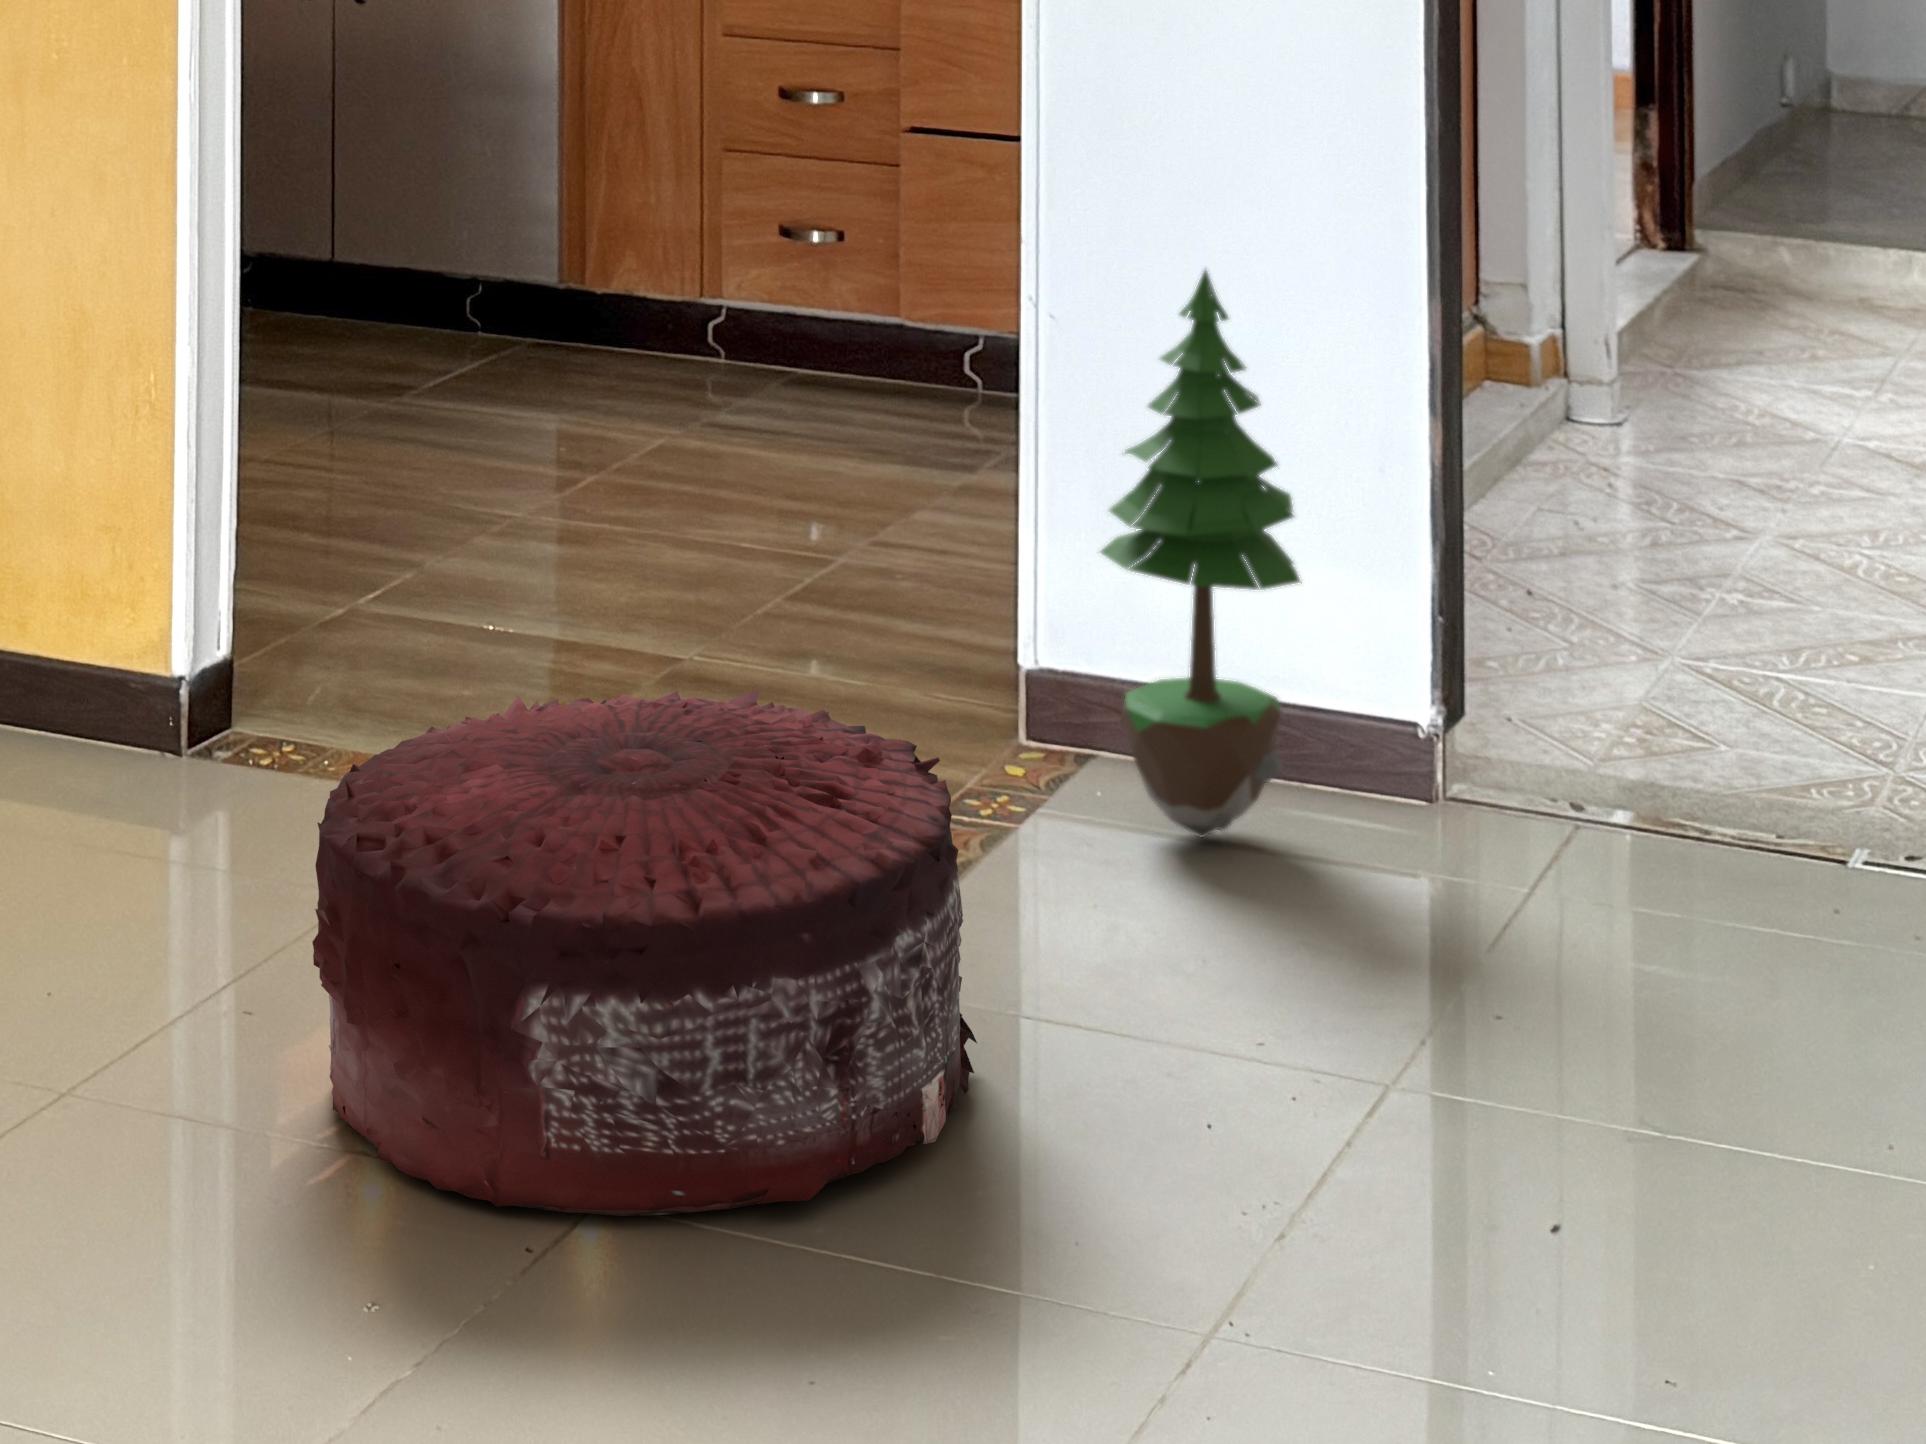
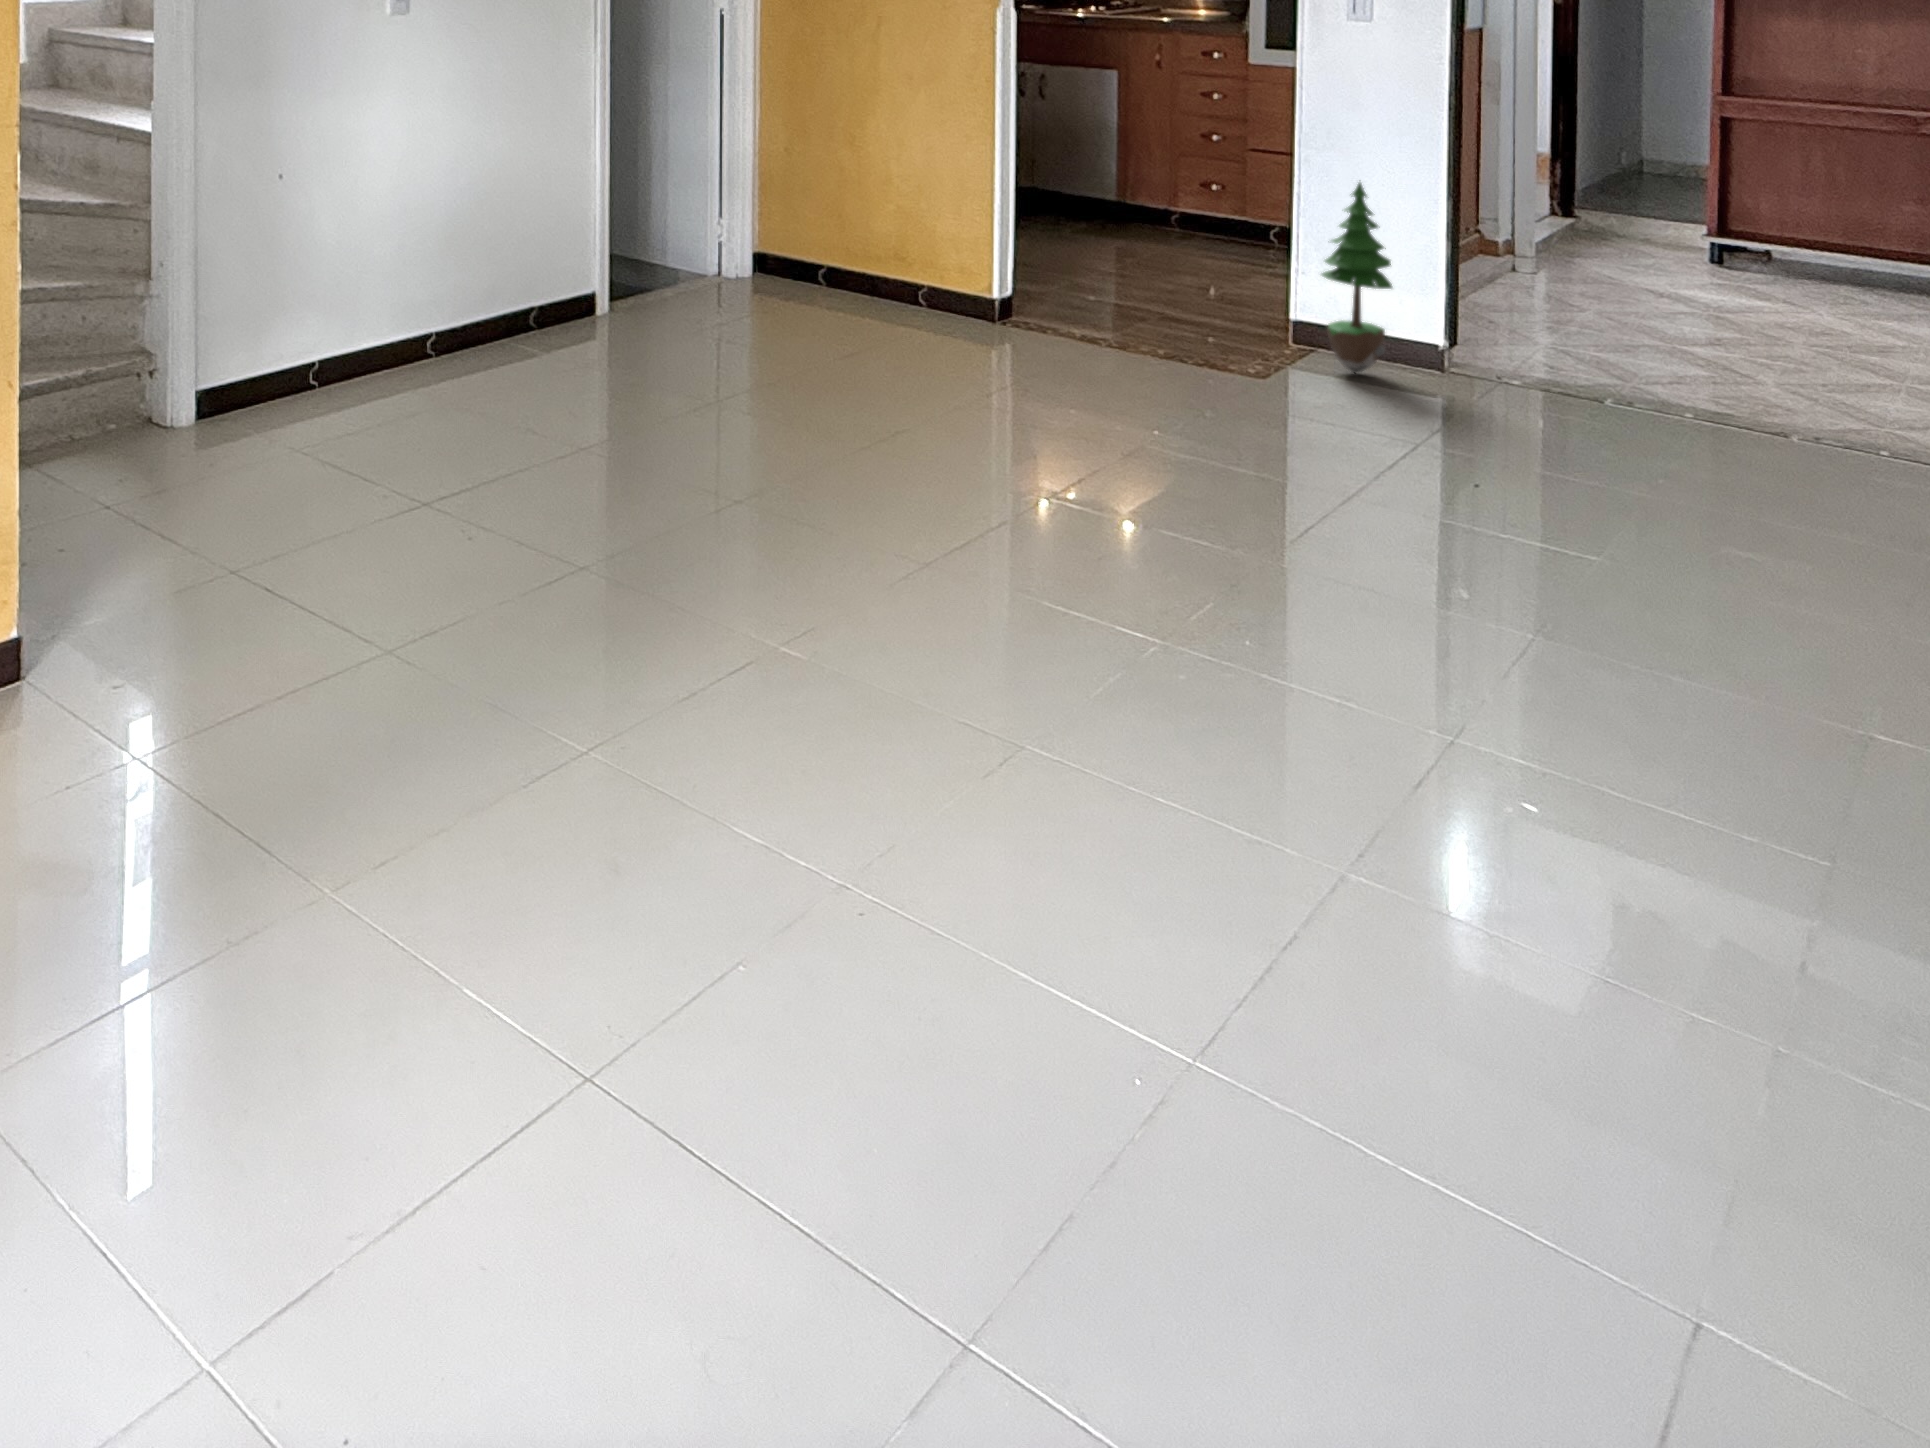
pouf: present [312,689,977,1216] -> none [1051,297,1272,448]

